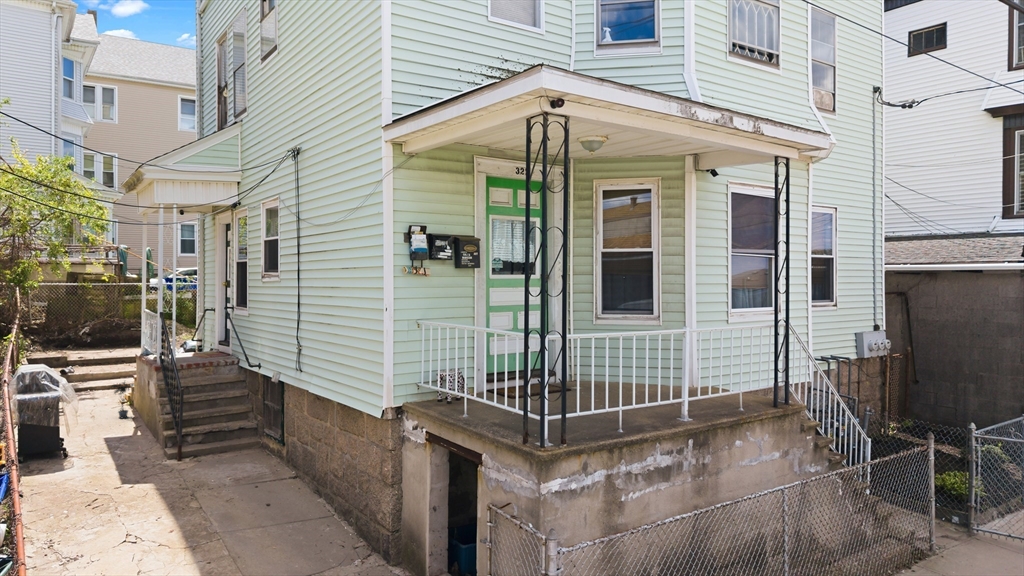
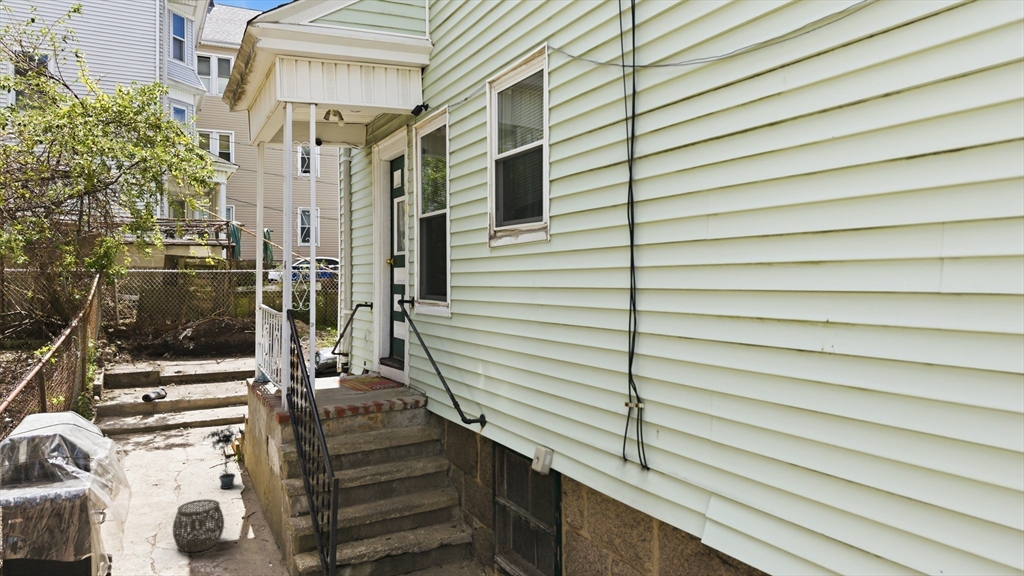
woven basket: none [95,415,124,440] -> present [173,499,224,552]

